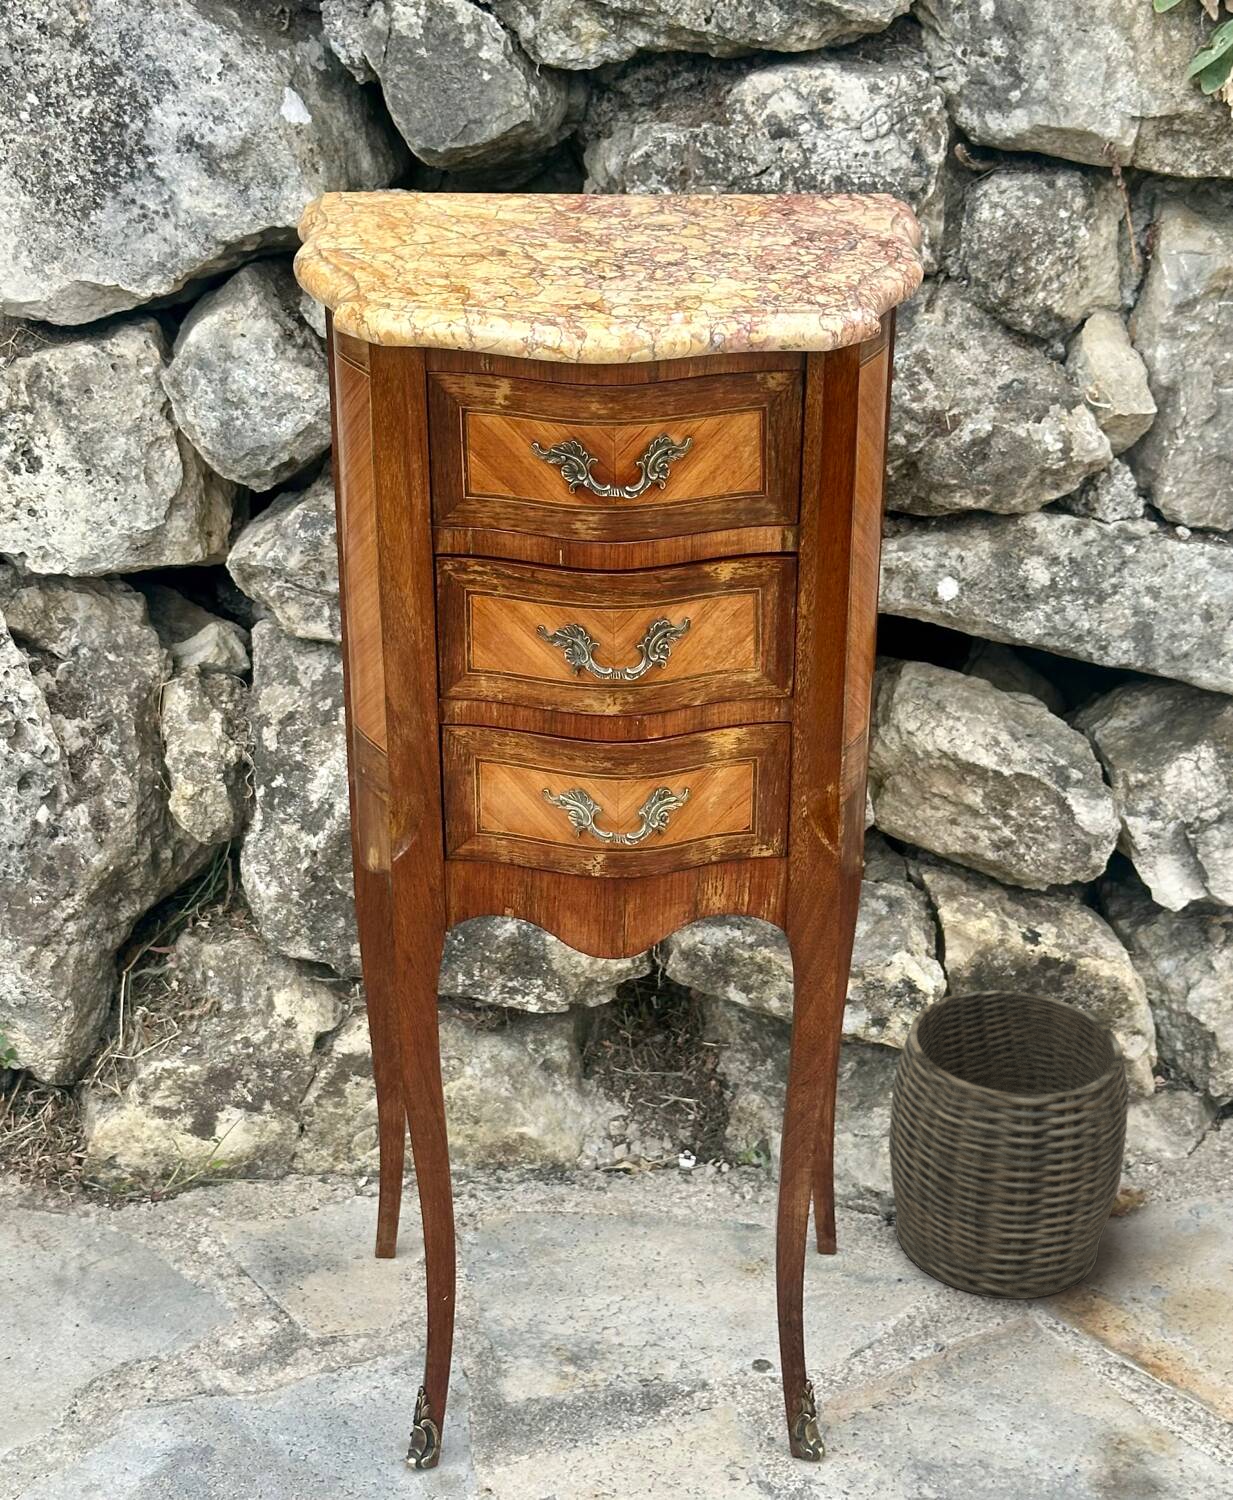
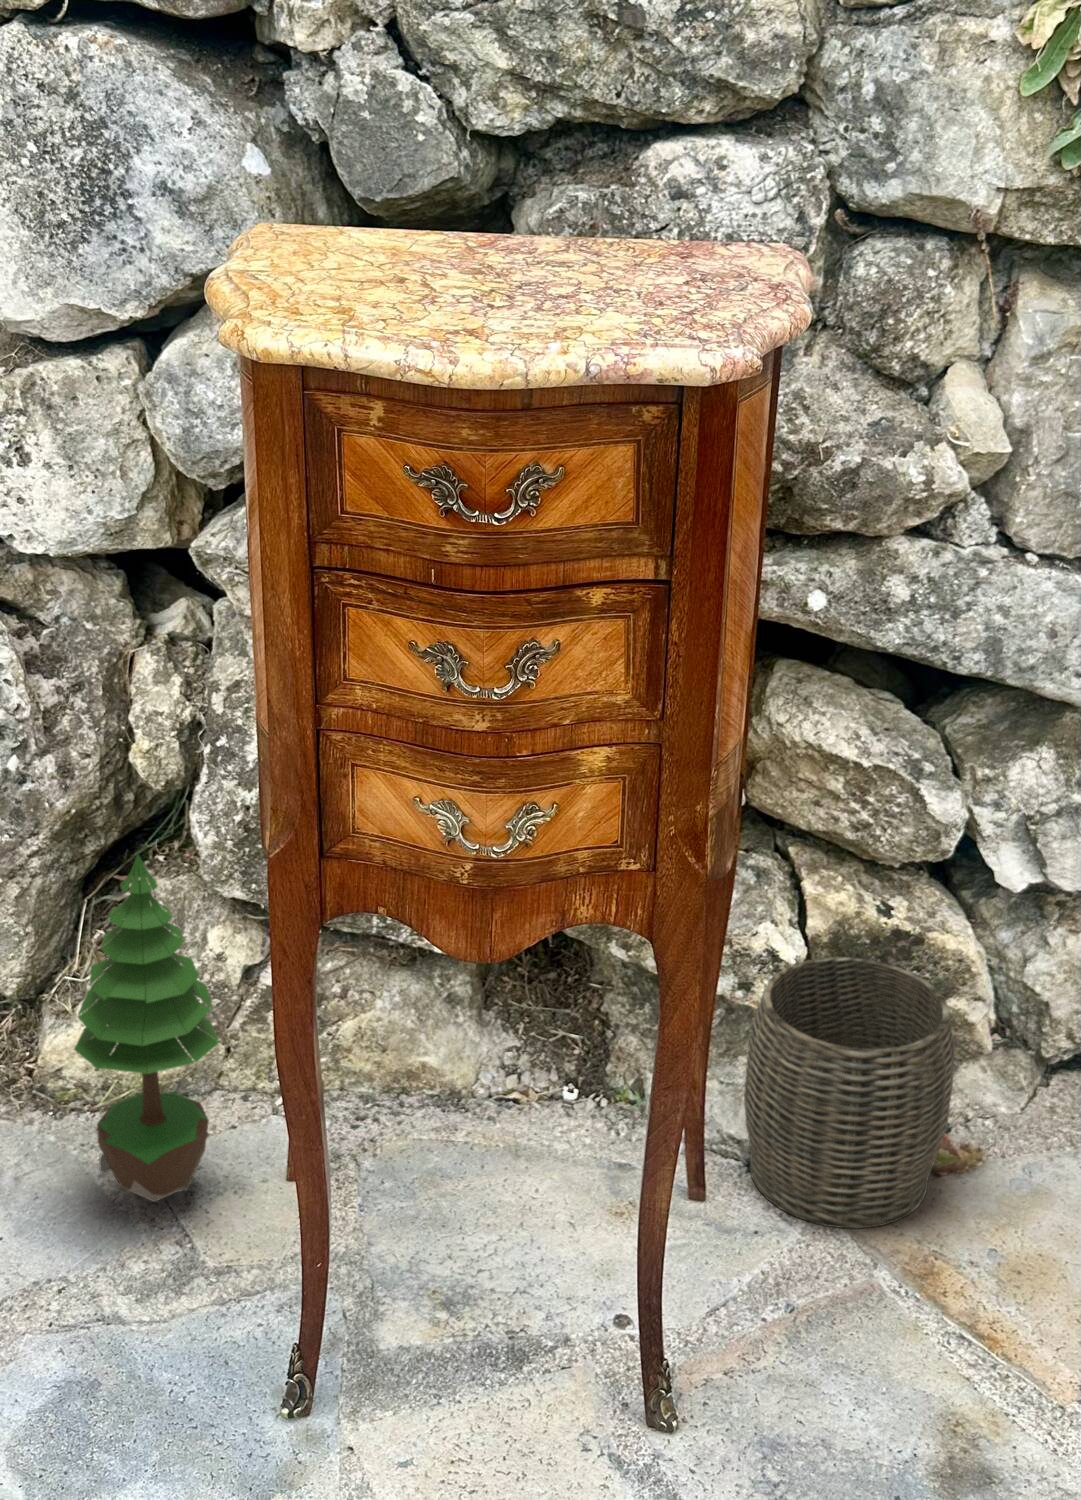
potted tree: none [123,909,294,1313] -> present [74,855,219,1202]

